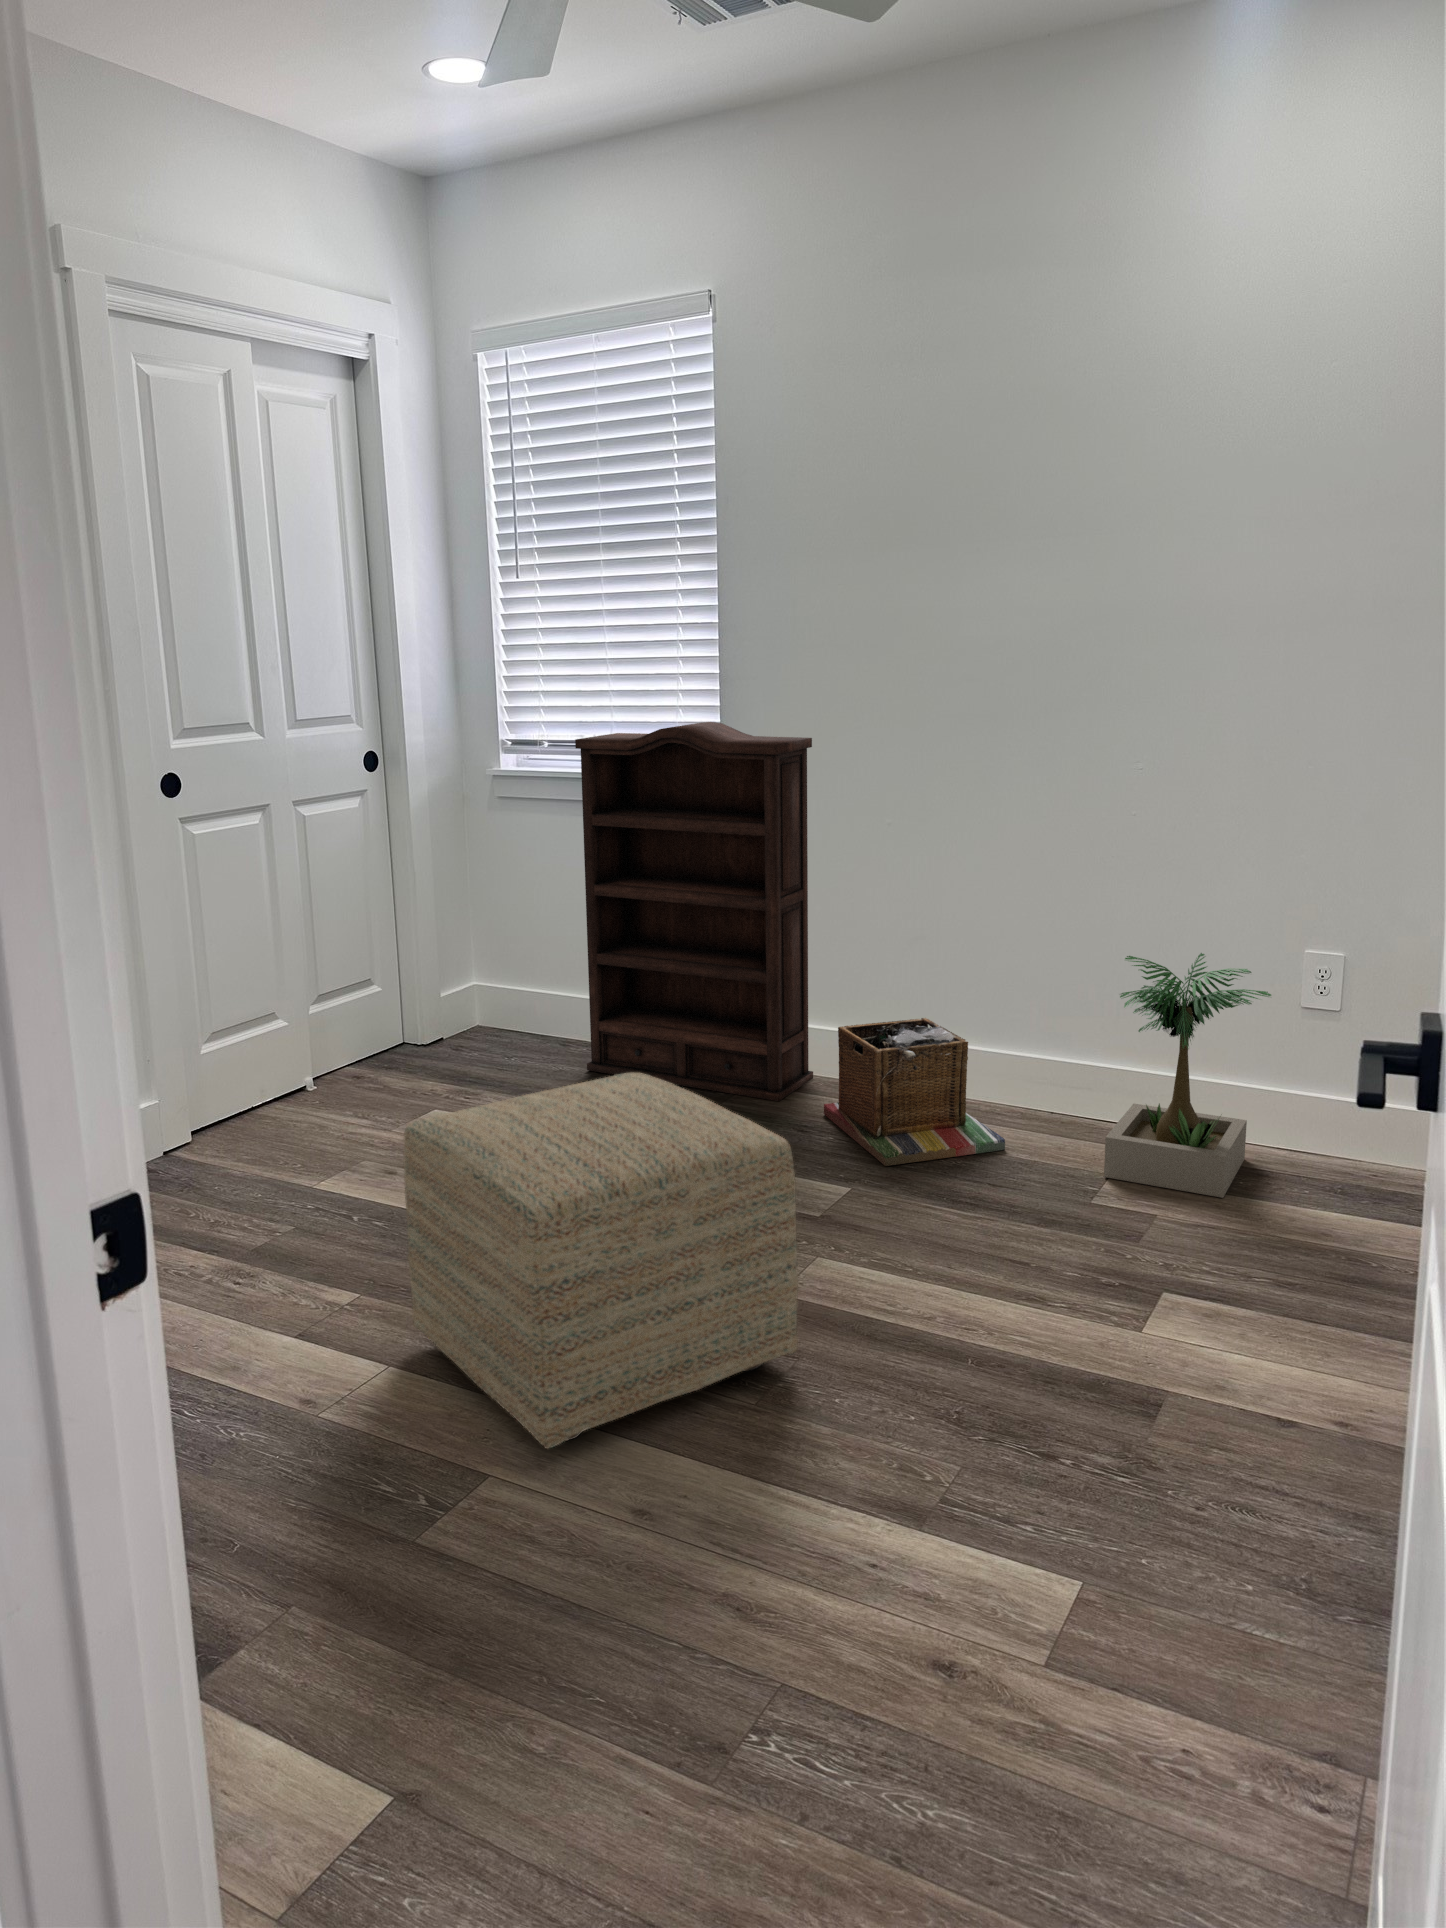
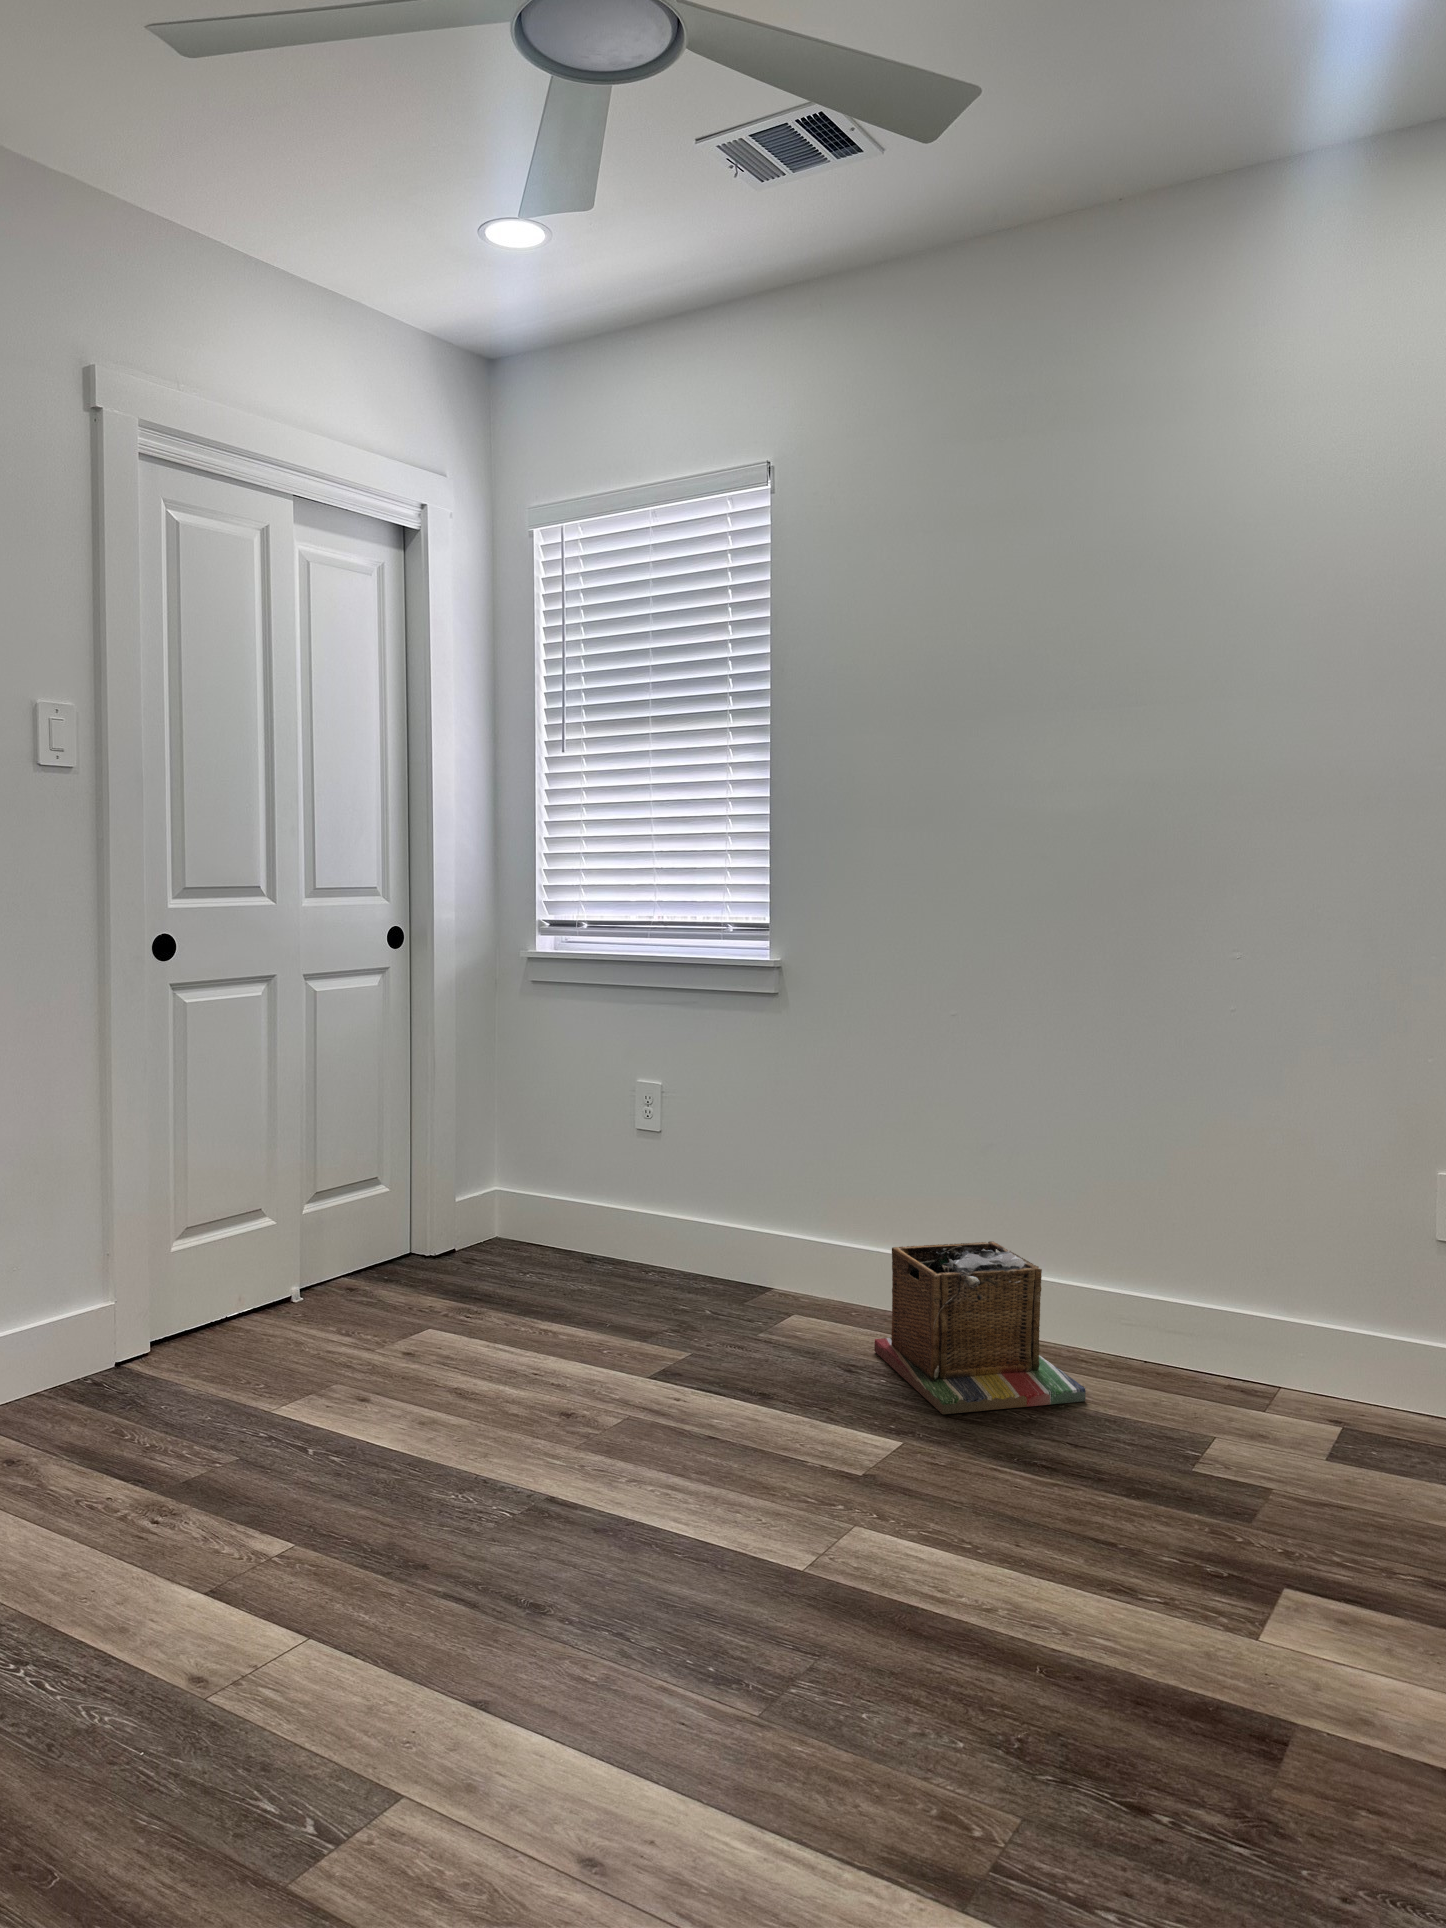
bookshelf: present [575,722,813,1101] -> none [610,905,869,1334]
potted plant: present [1104,953,1271,1198] -> none [1205,1169,1417,1471]
ottoman: present [404,1073,798,1449] -> none [346,1280,819,1764]

